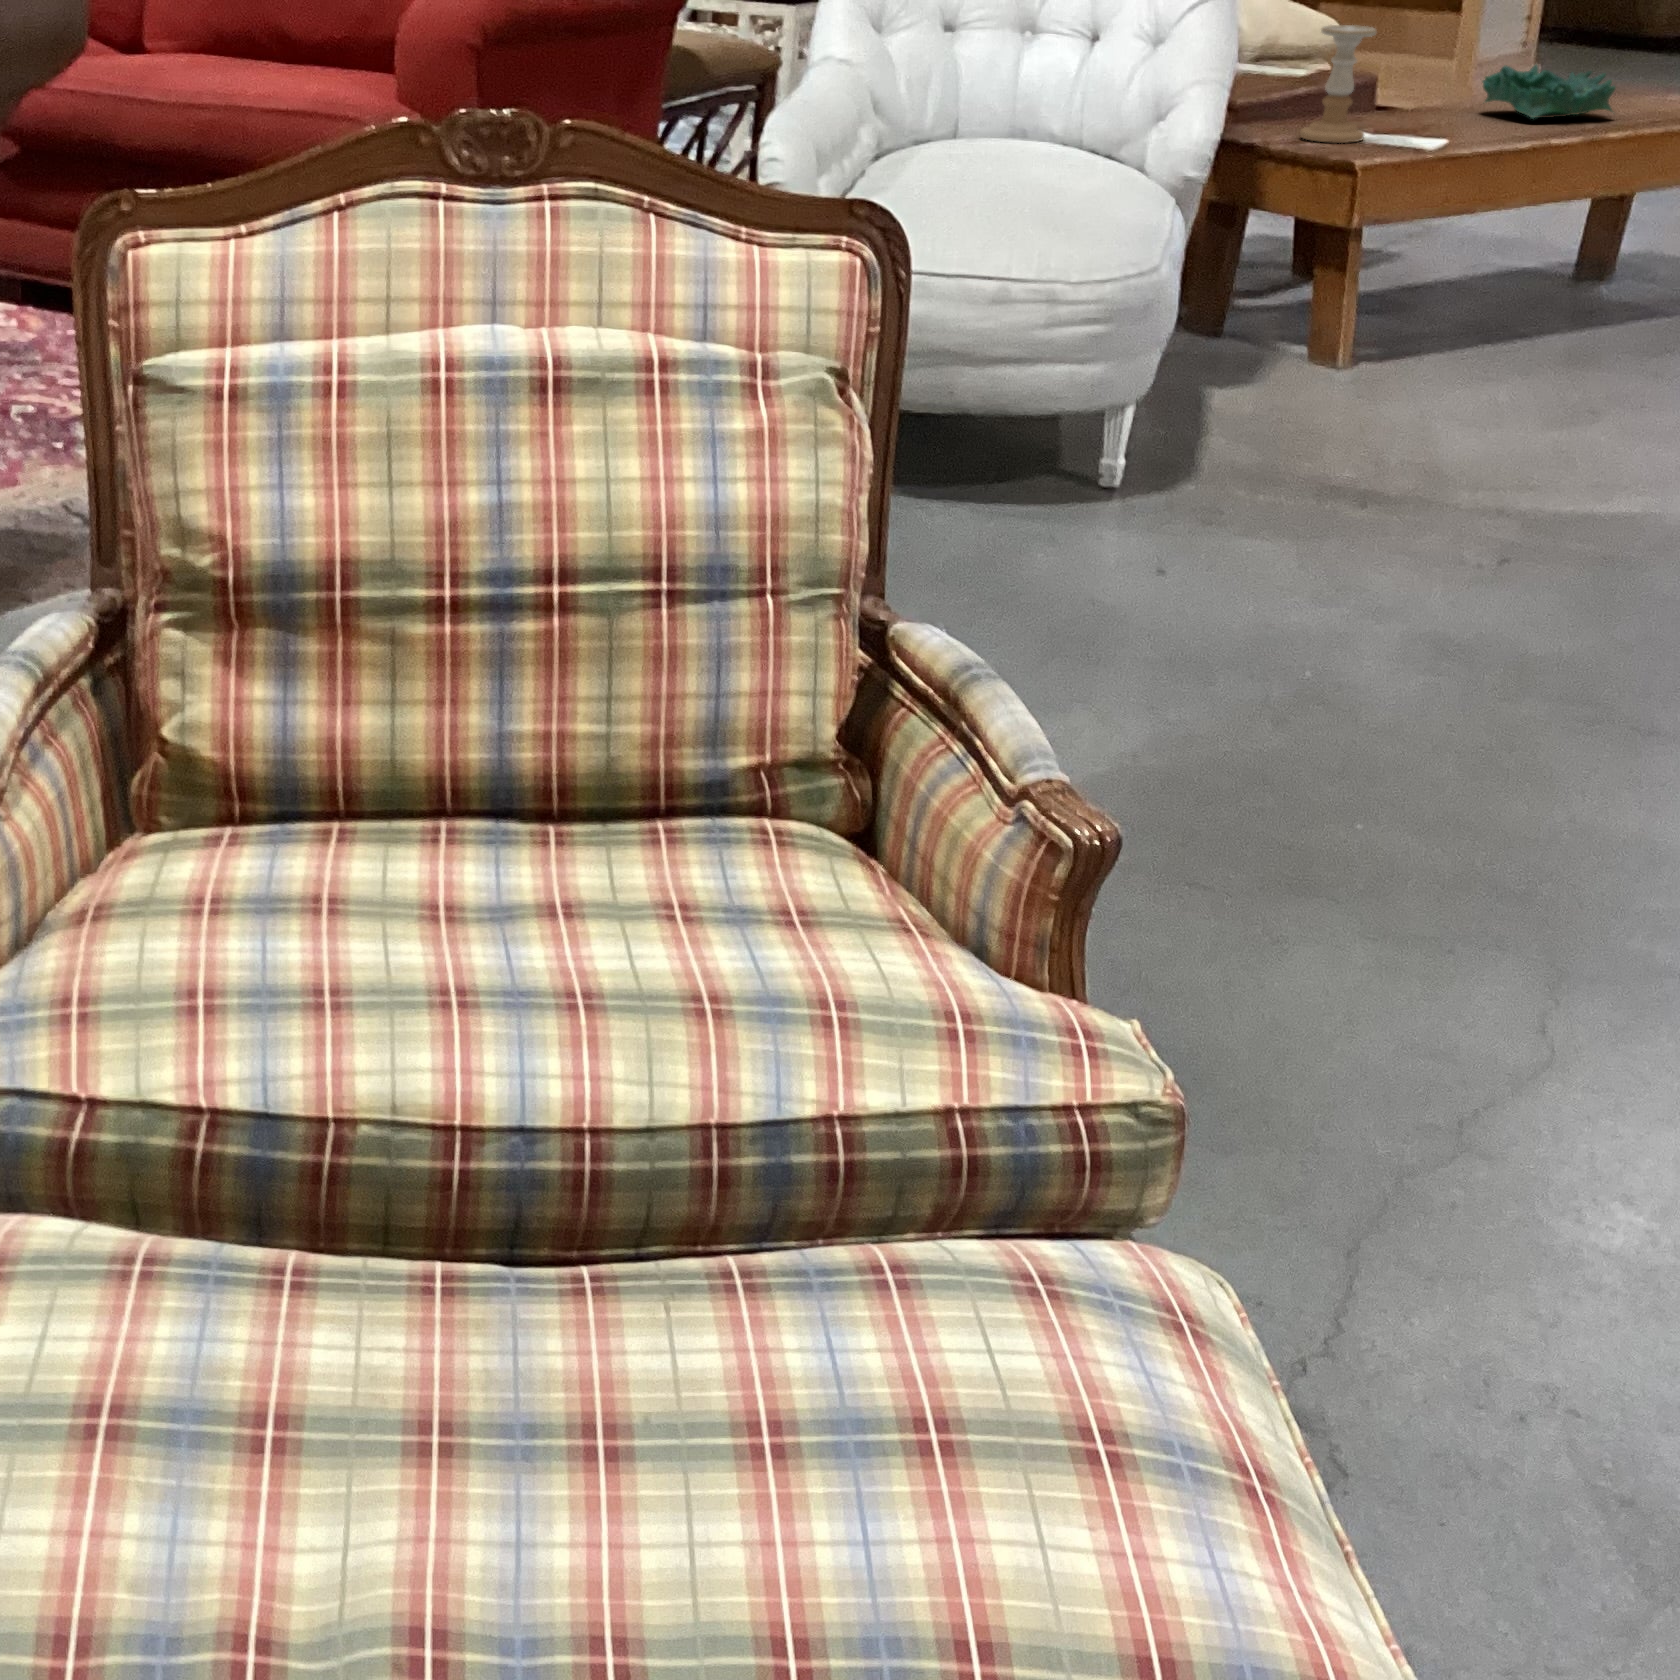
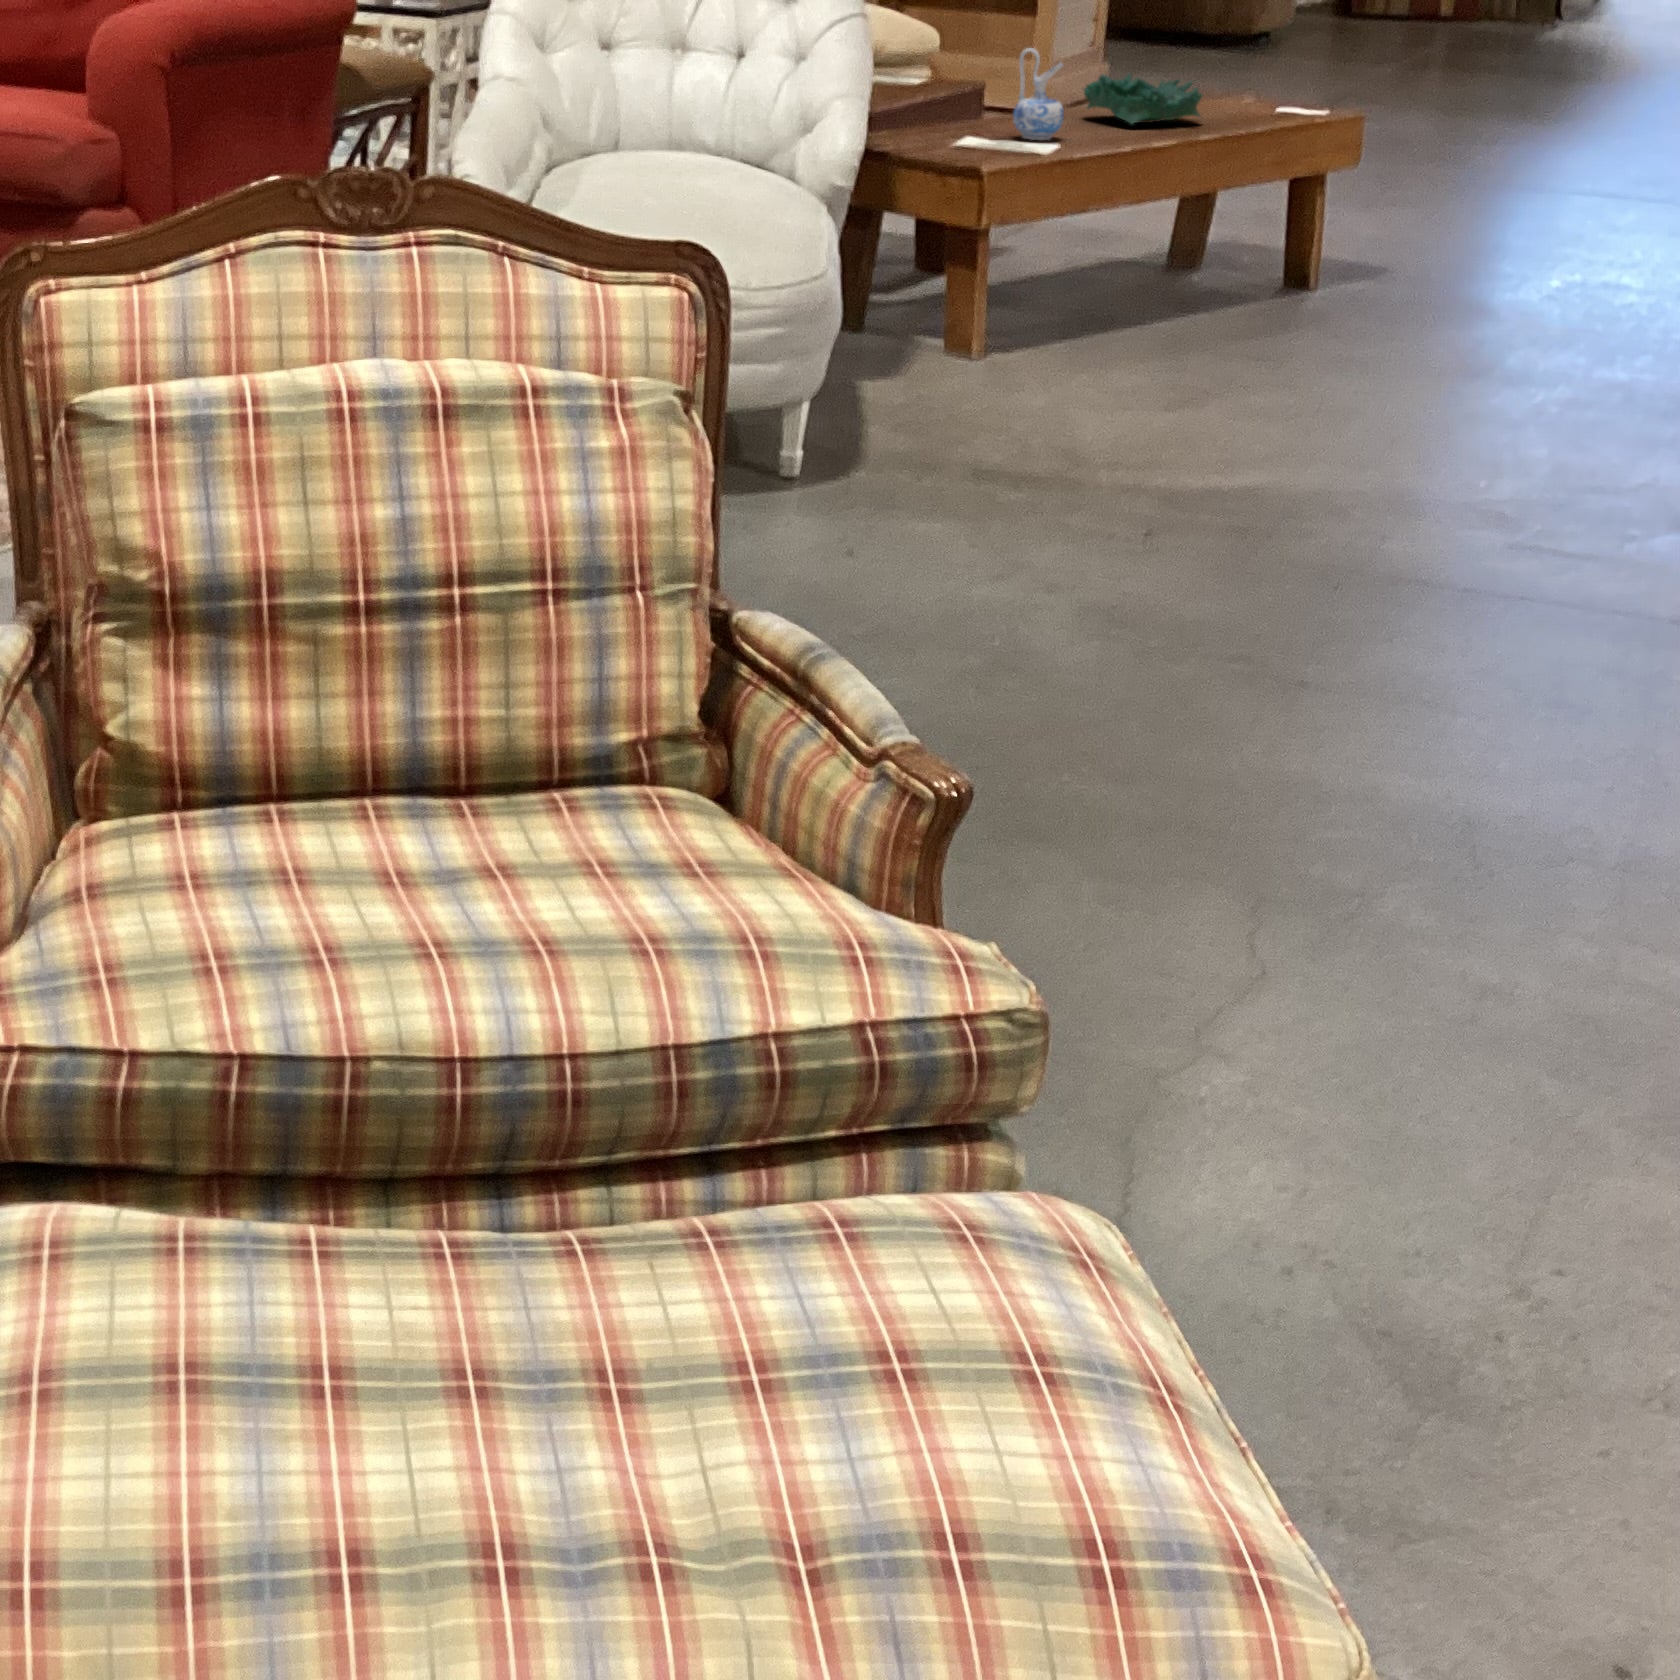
candle holder: present [1300,25,1376,143] -> none [928,39,993,149]
ceramic pitcher: none [1397,35,1455,135] -> present [1013,48,1064,140]

